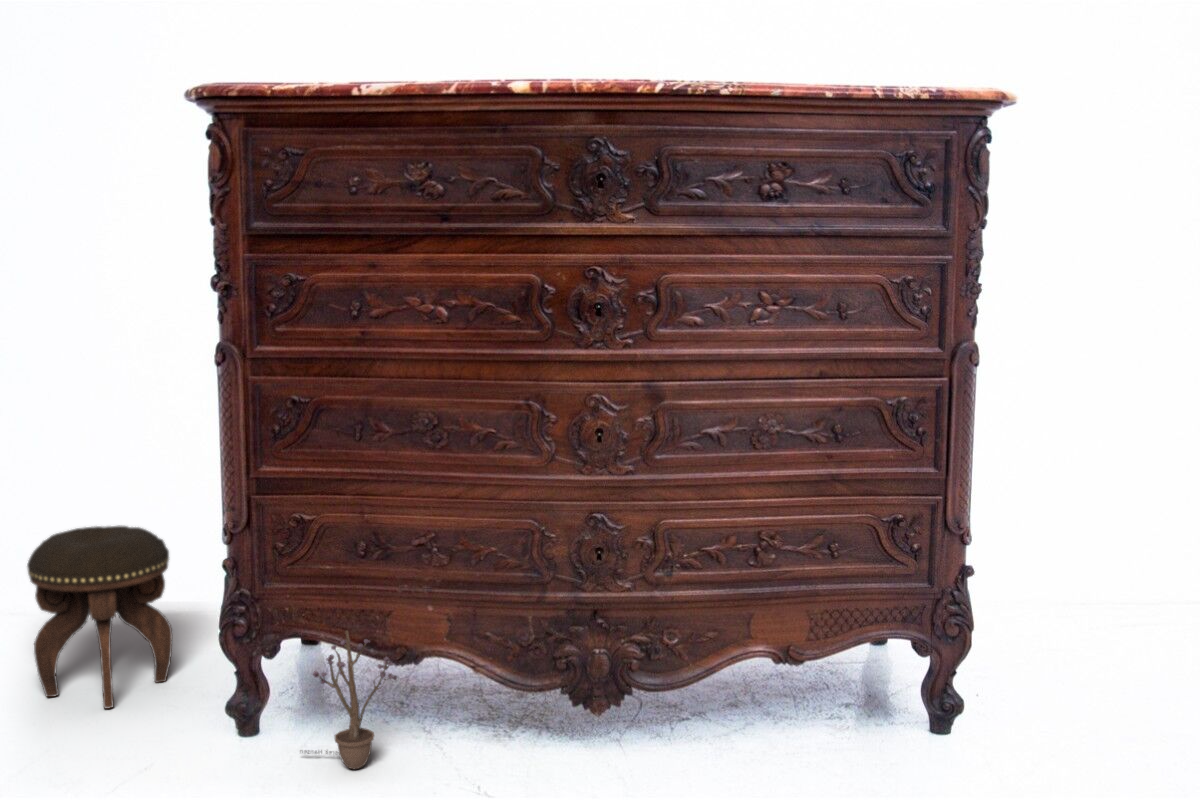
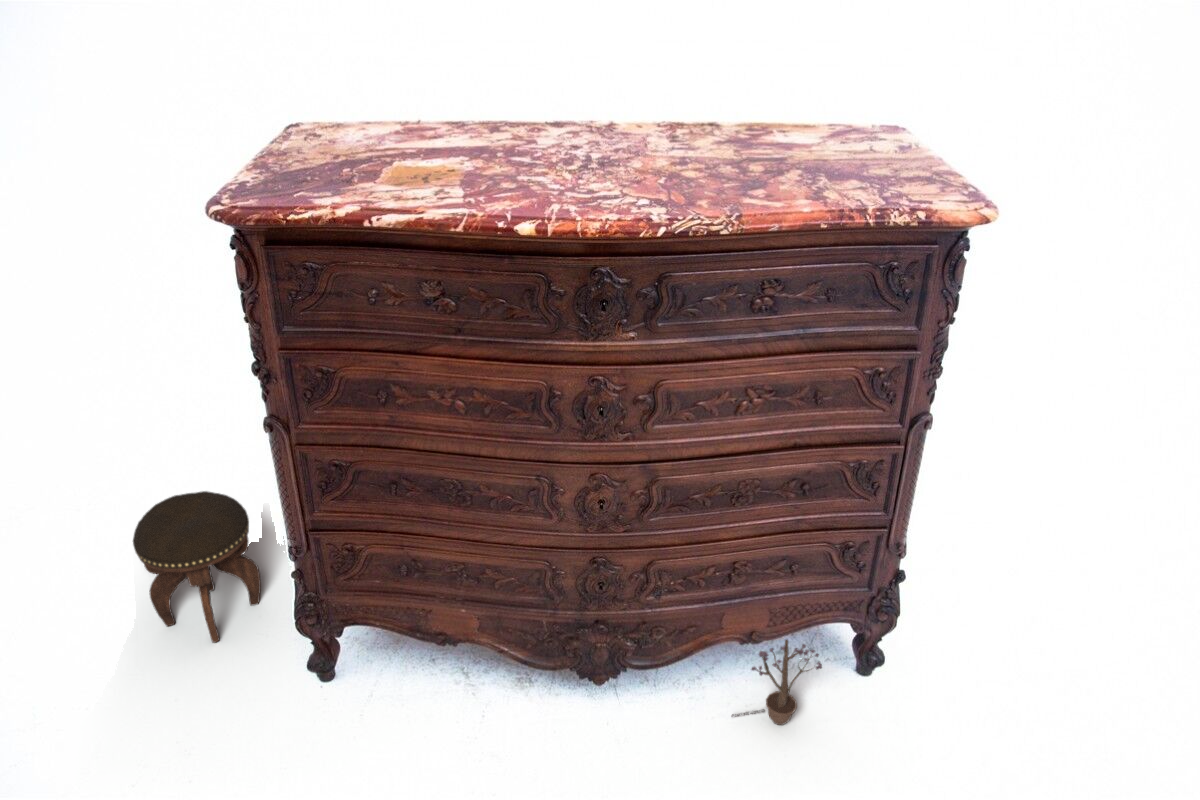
decorative plant: present [300,630,397,769] -> present [732,640,822,725]

